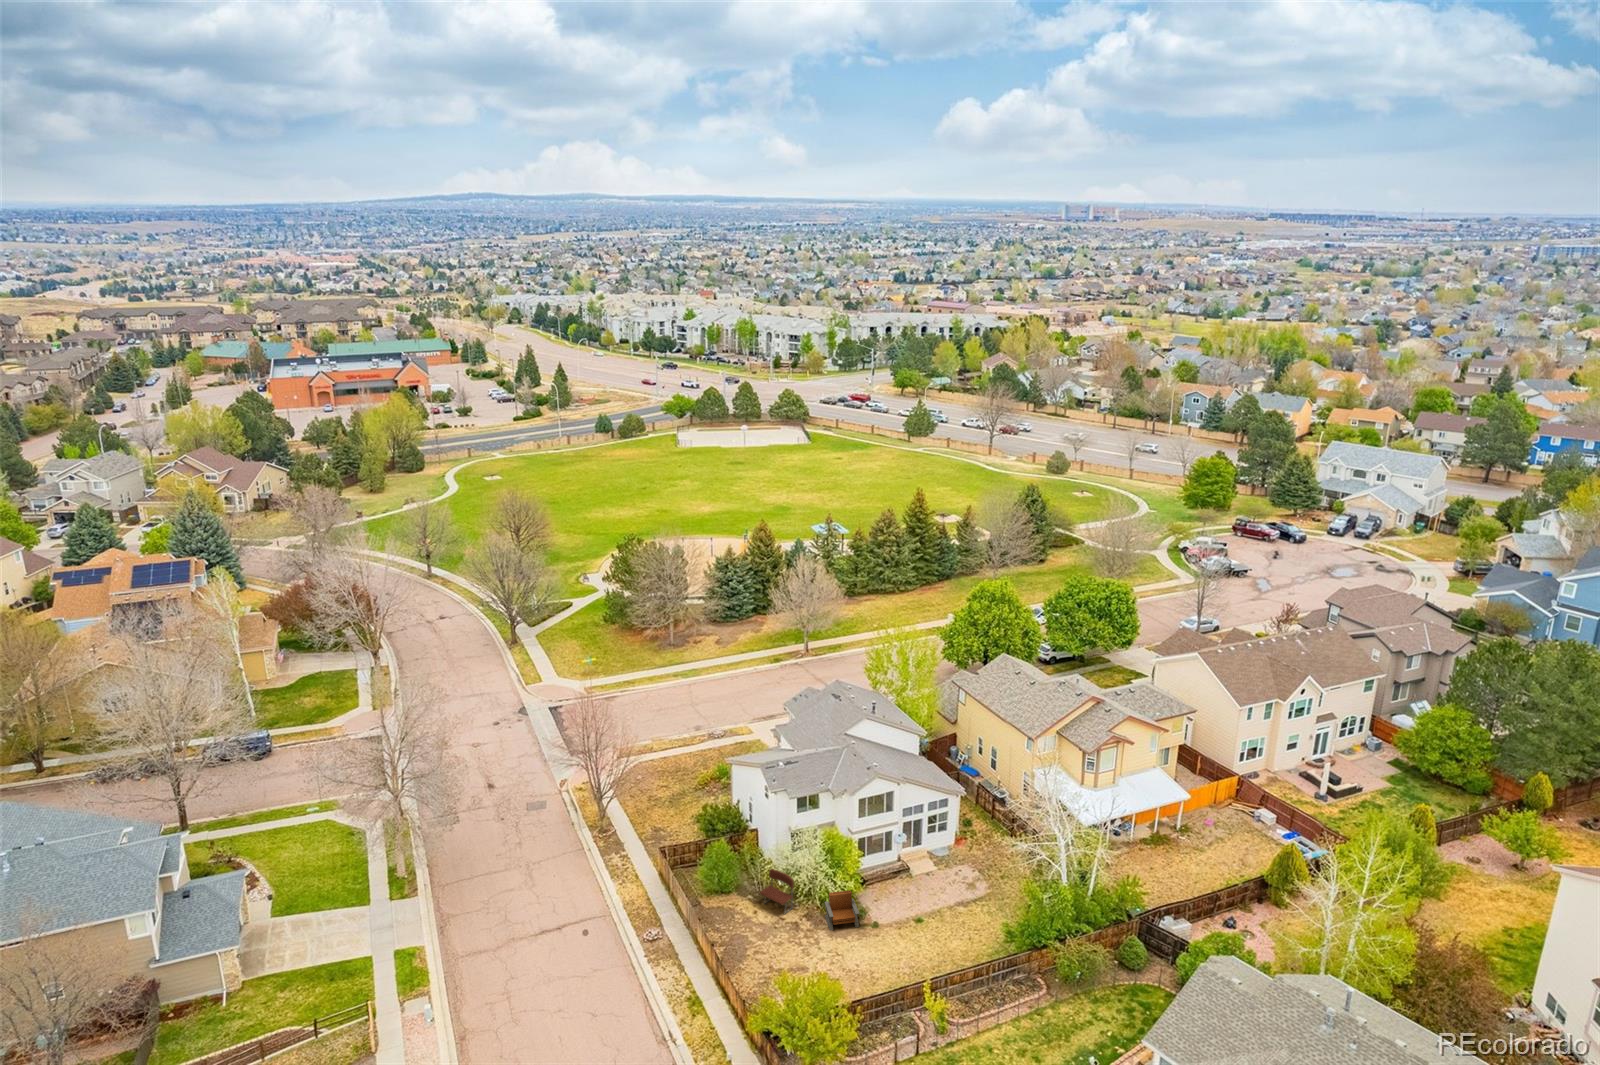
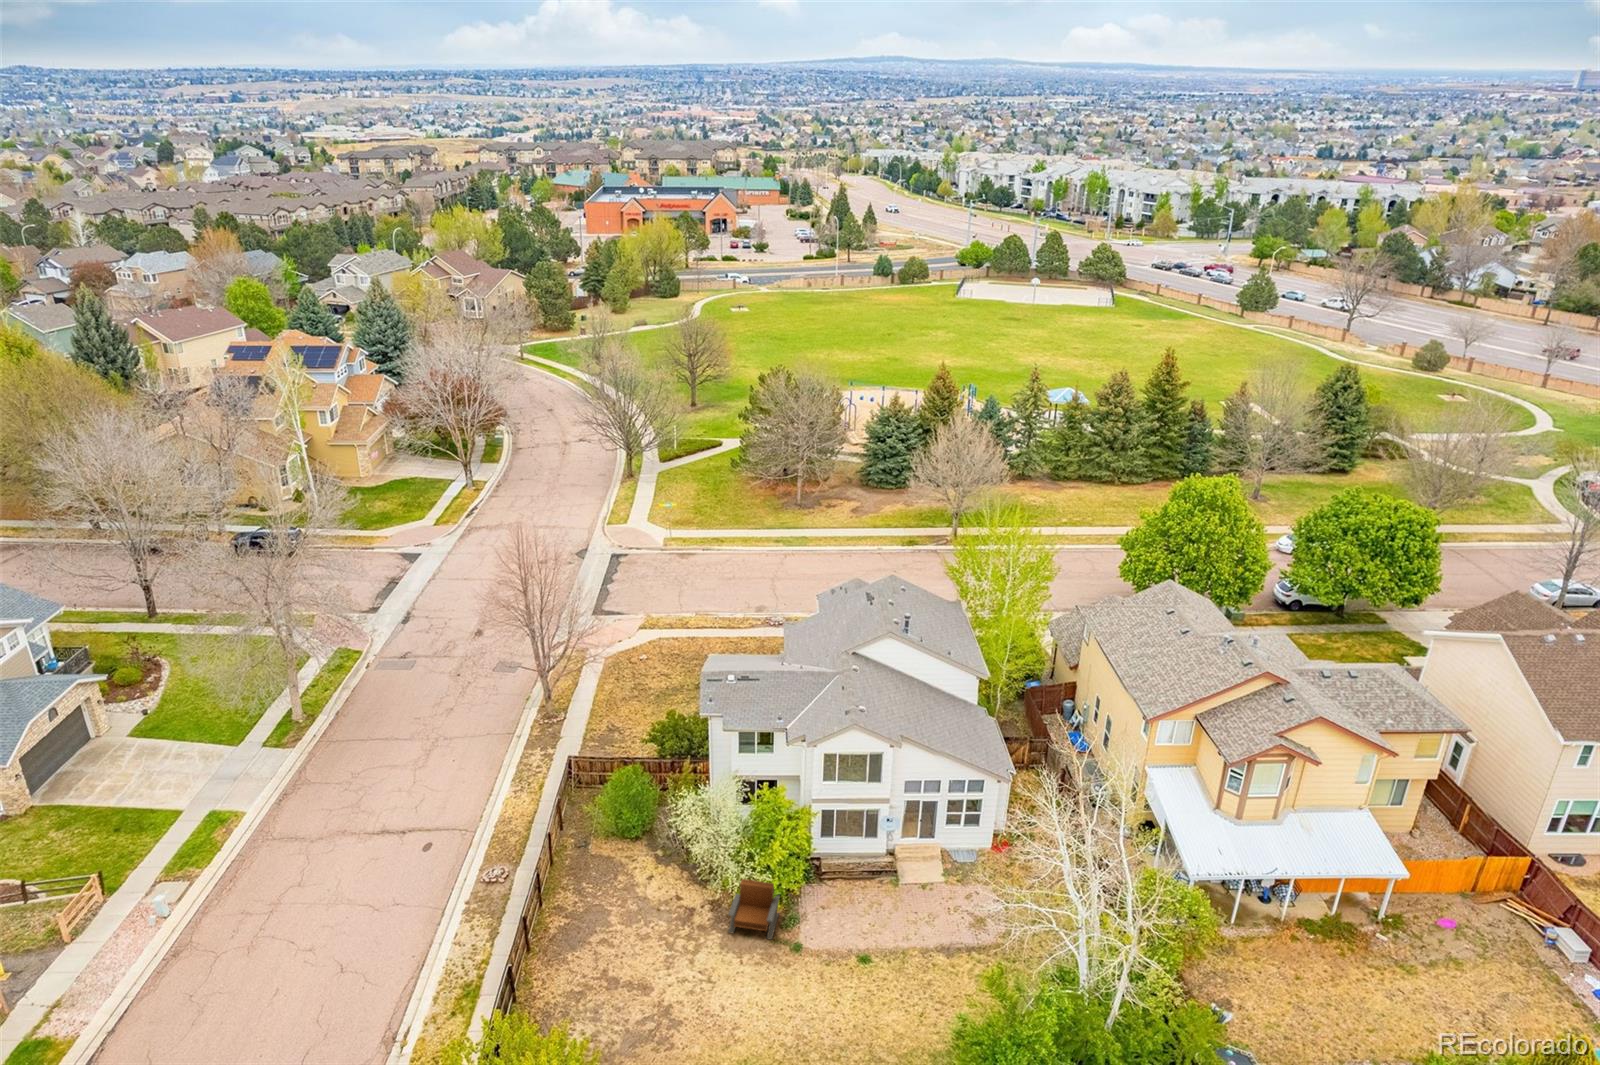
bench: present [760,869,794,914] -> none [662,821,703,890]

